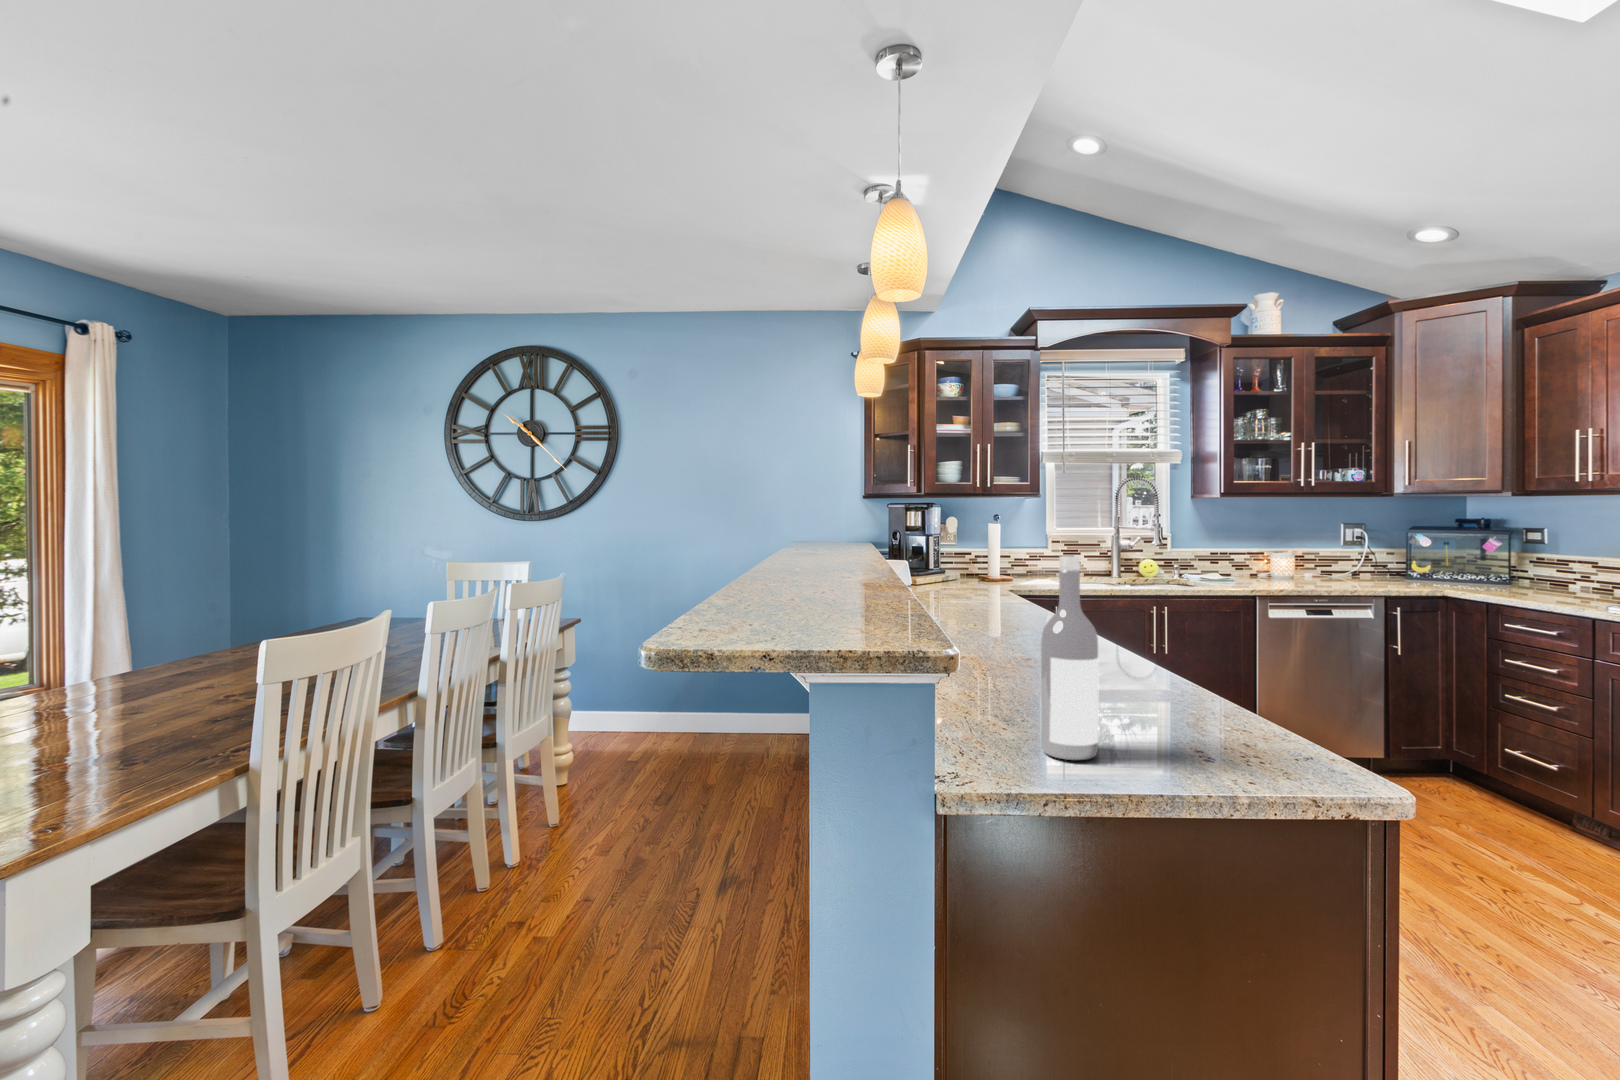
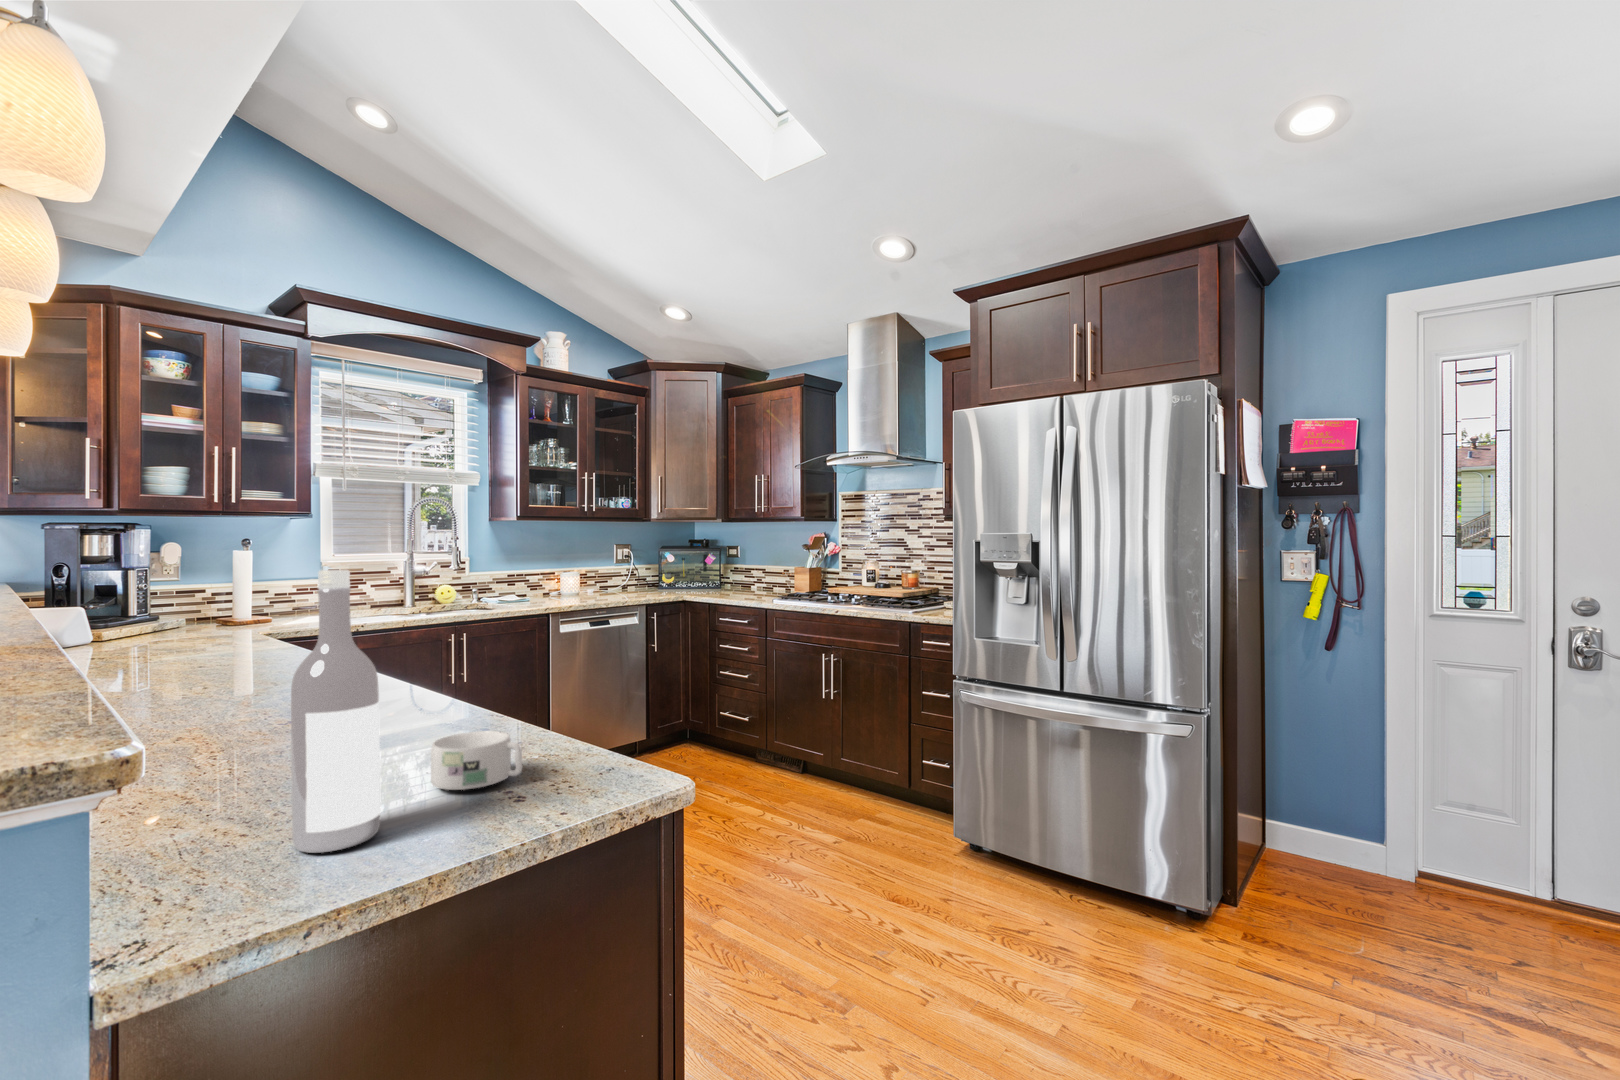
mug: none [1135,696,1214,744] -> present [431,731,522,790]

